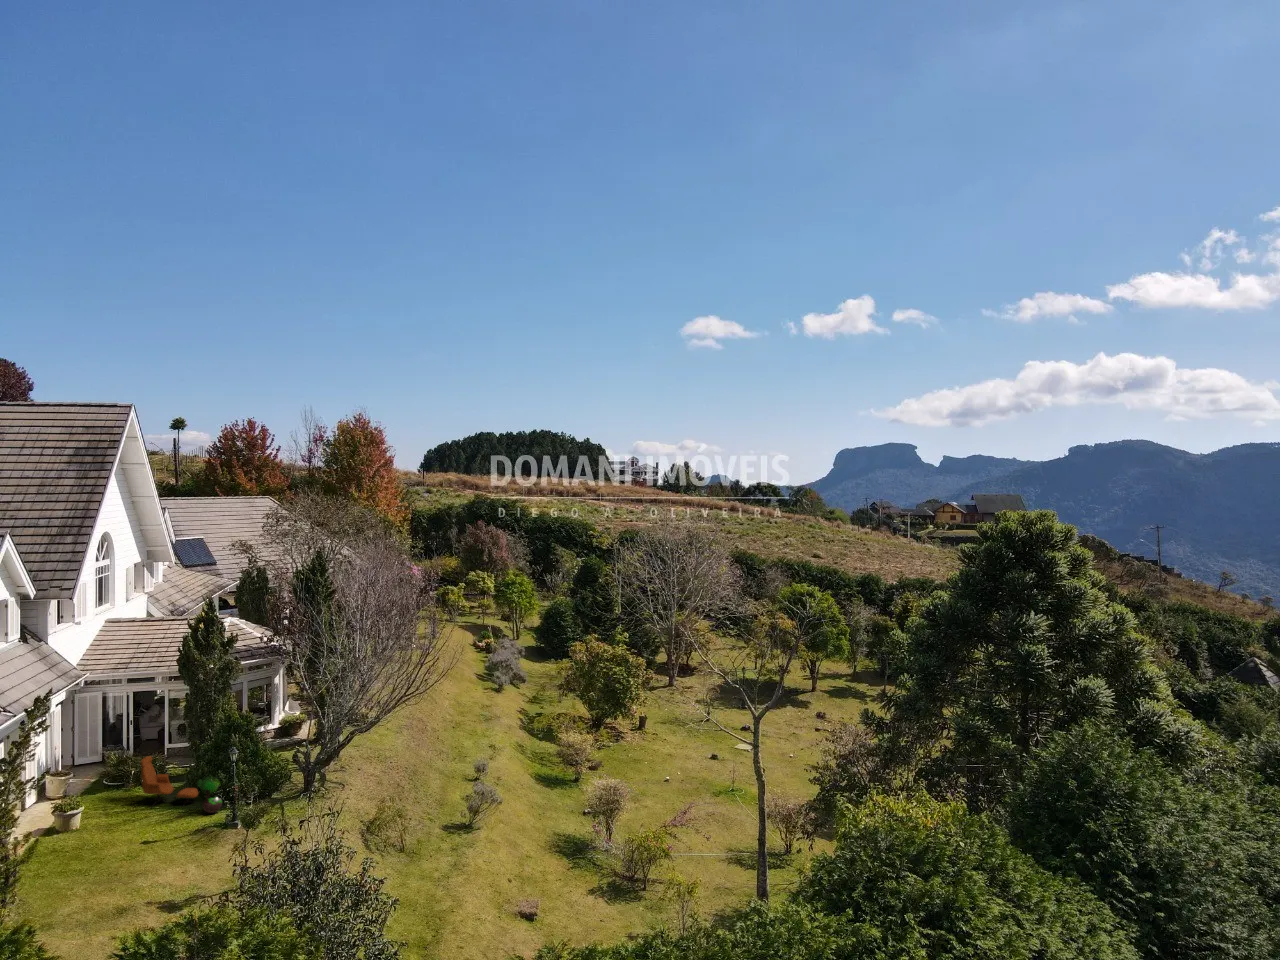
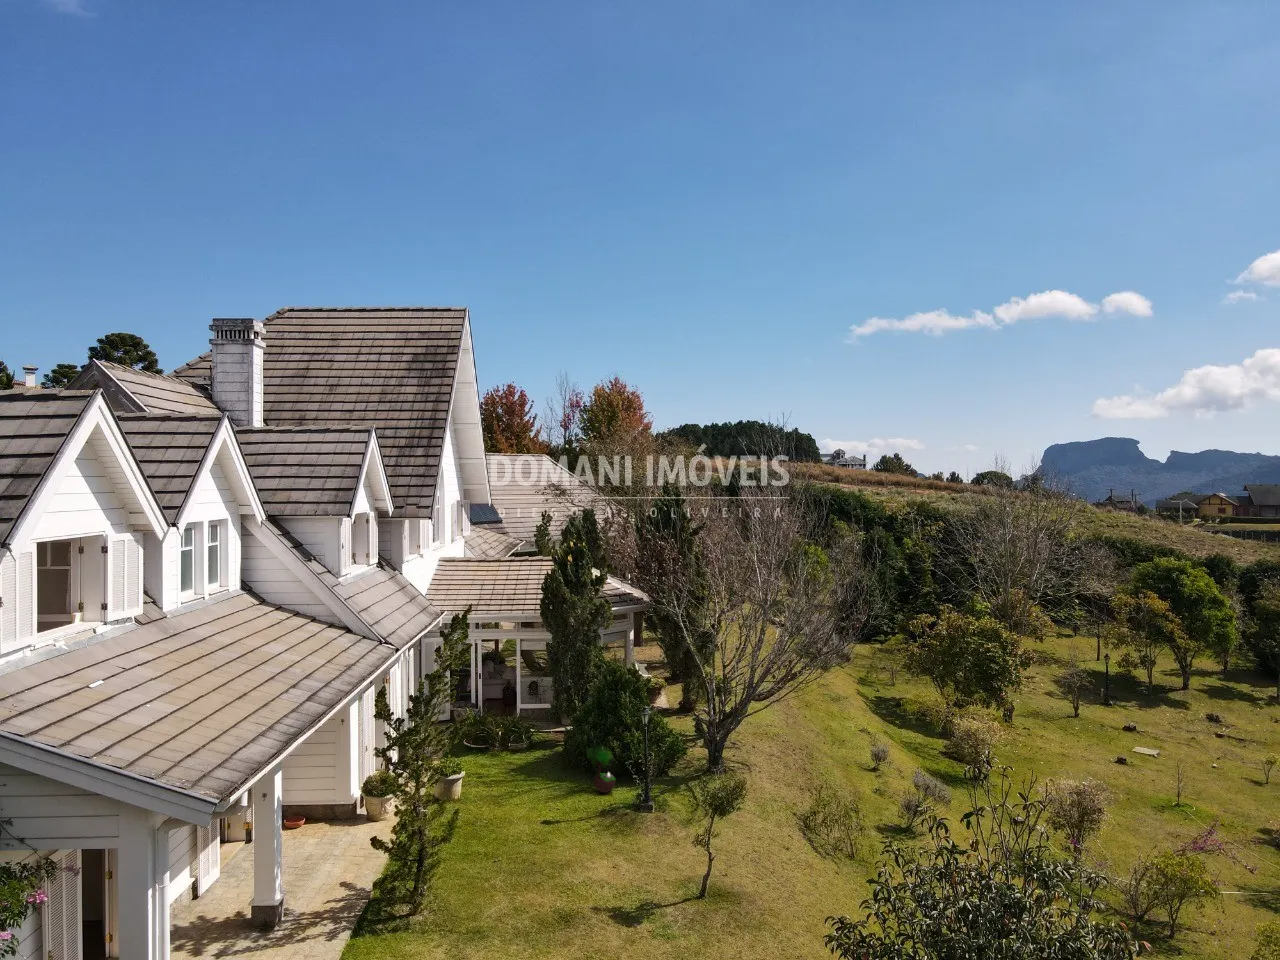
lounge chair: present [140,756,198,805] -> none [516,715,581,783]

